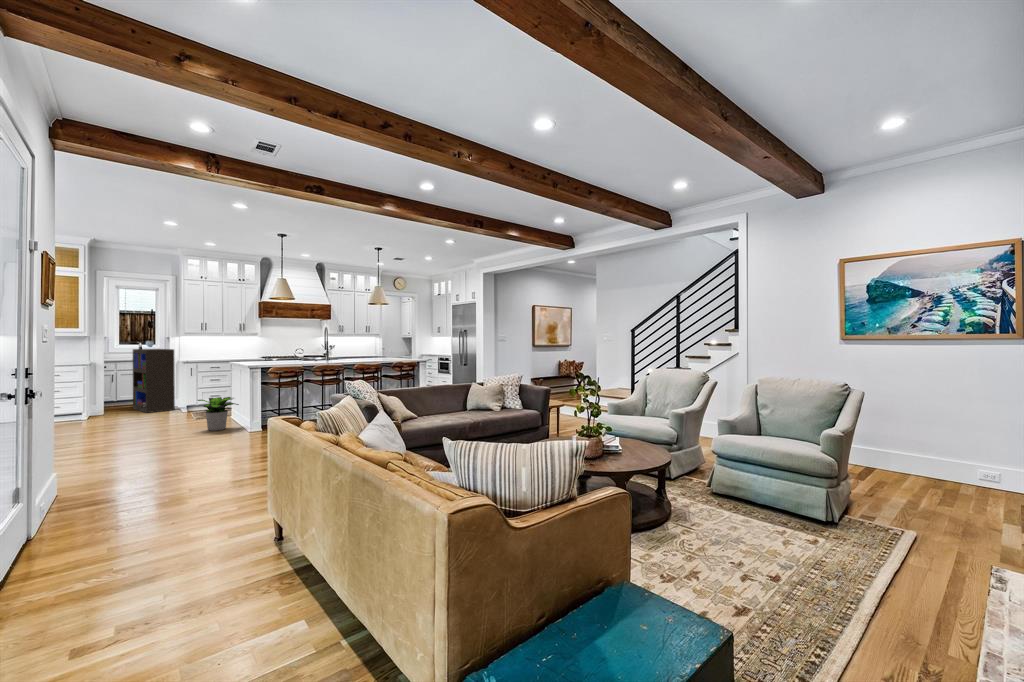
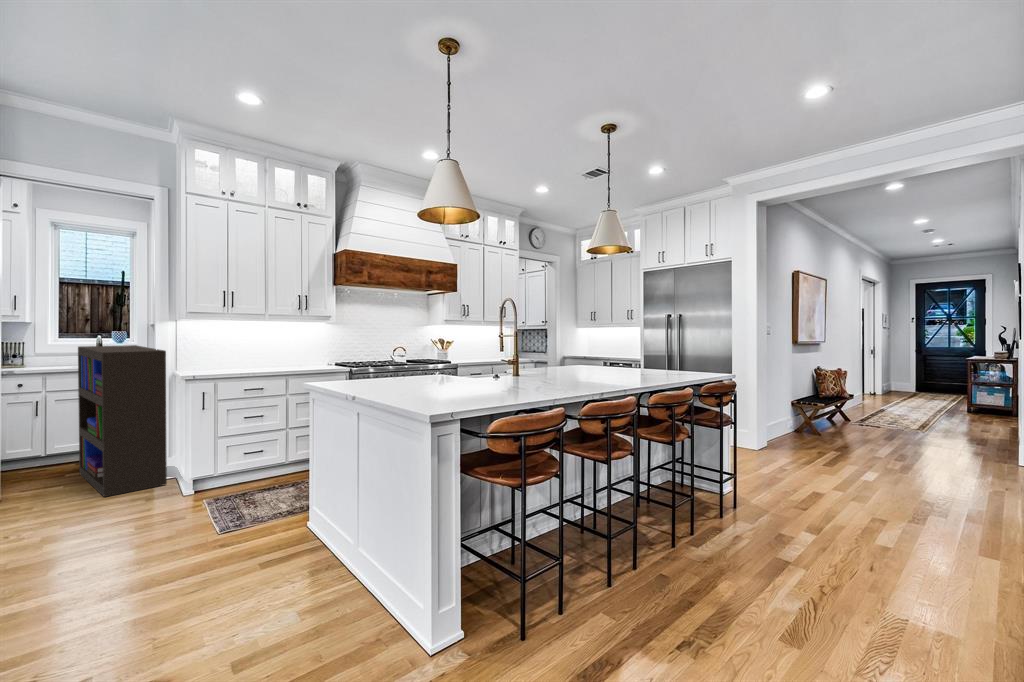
potted plant: present [198,397,239,431] -> none [236,508,361,628]

